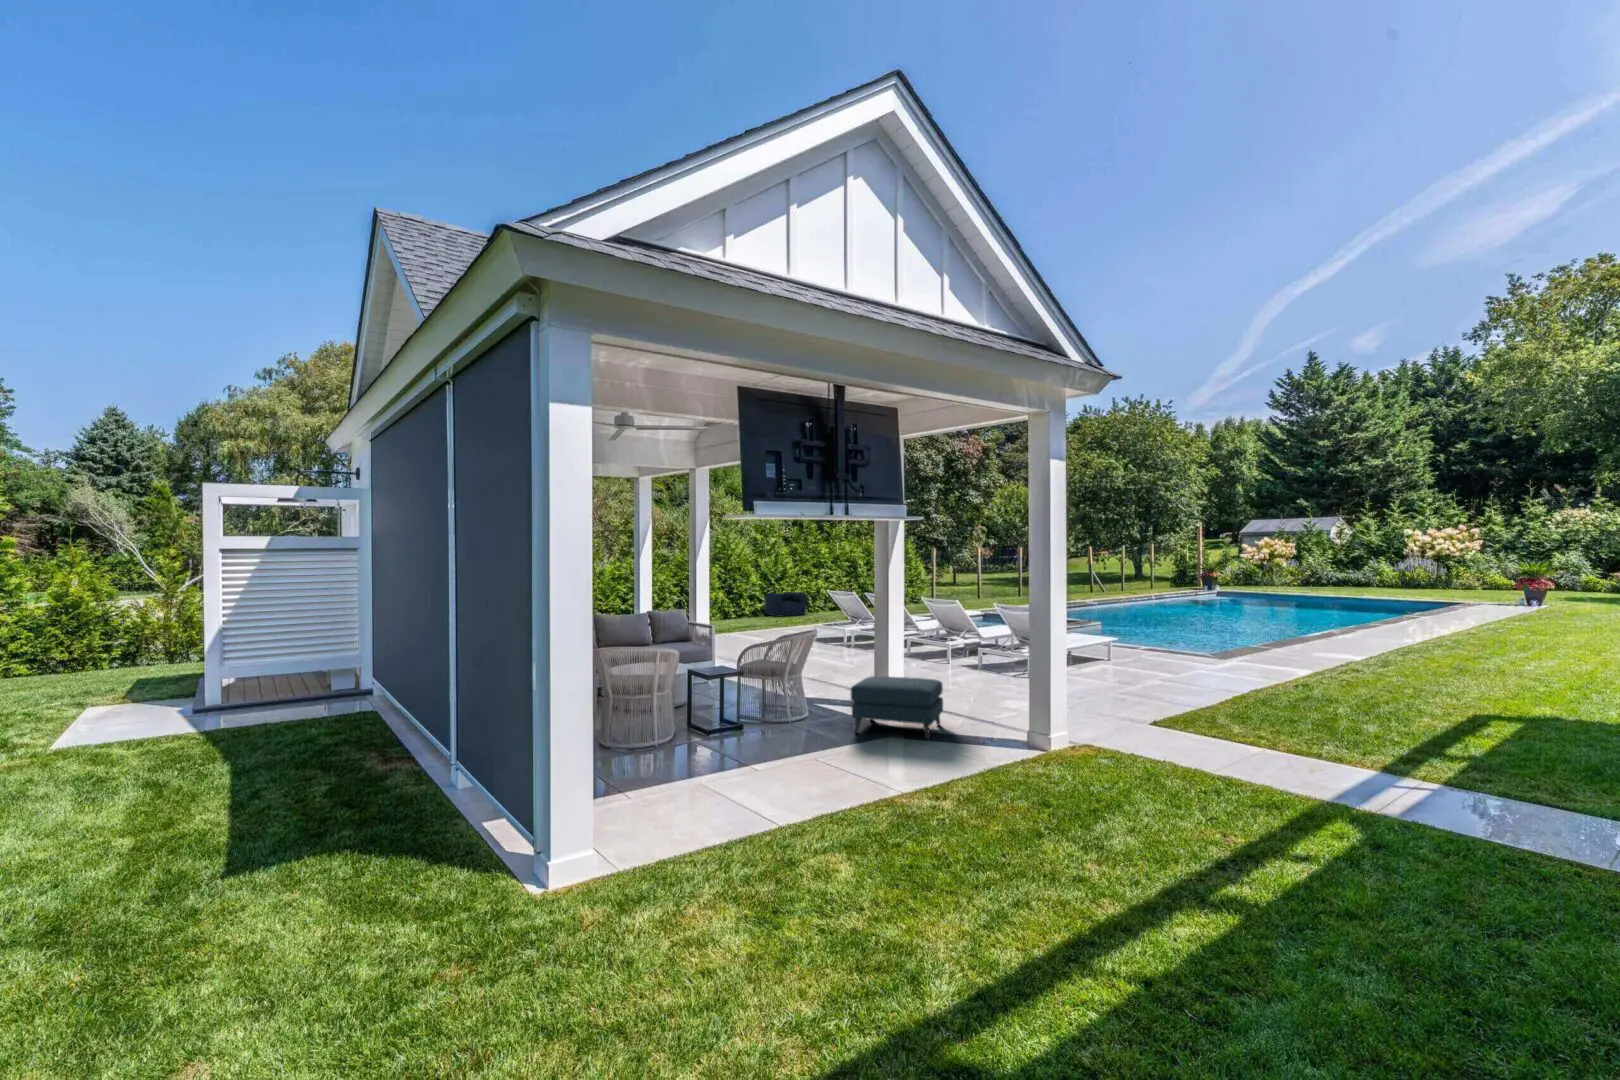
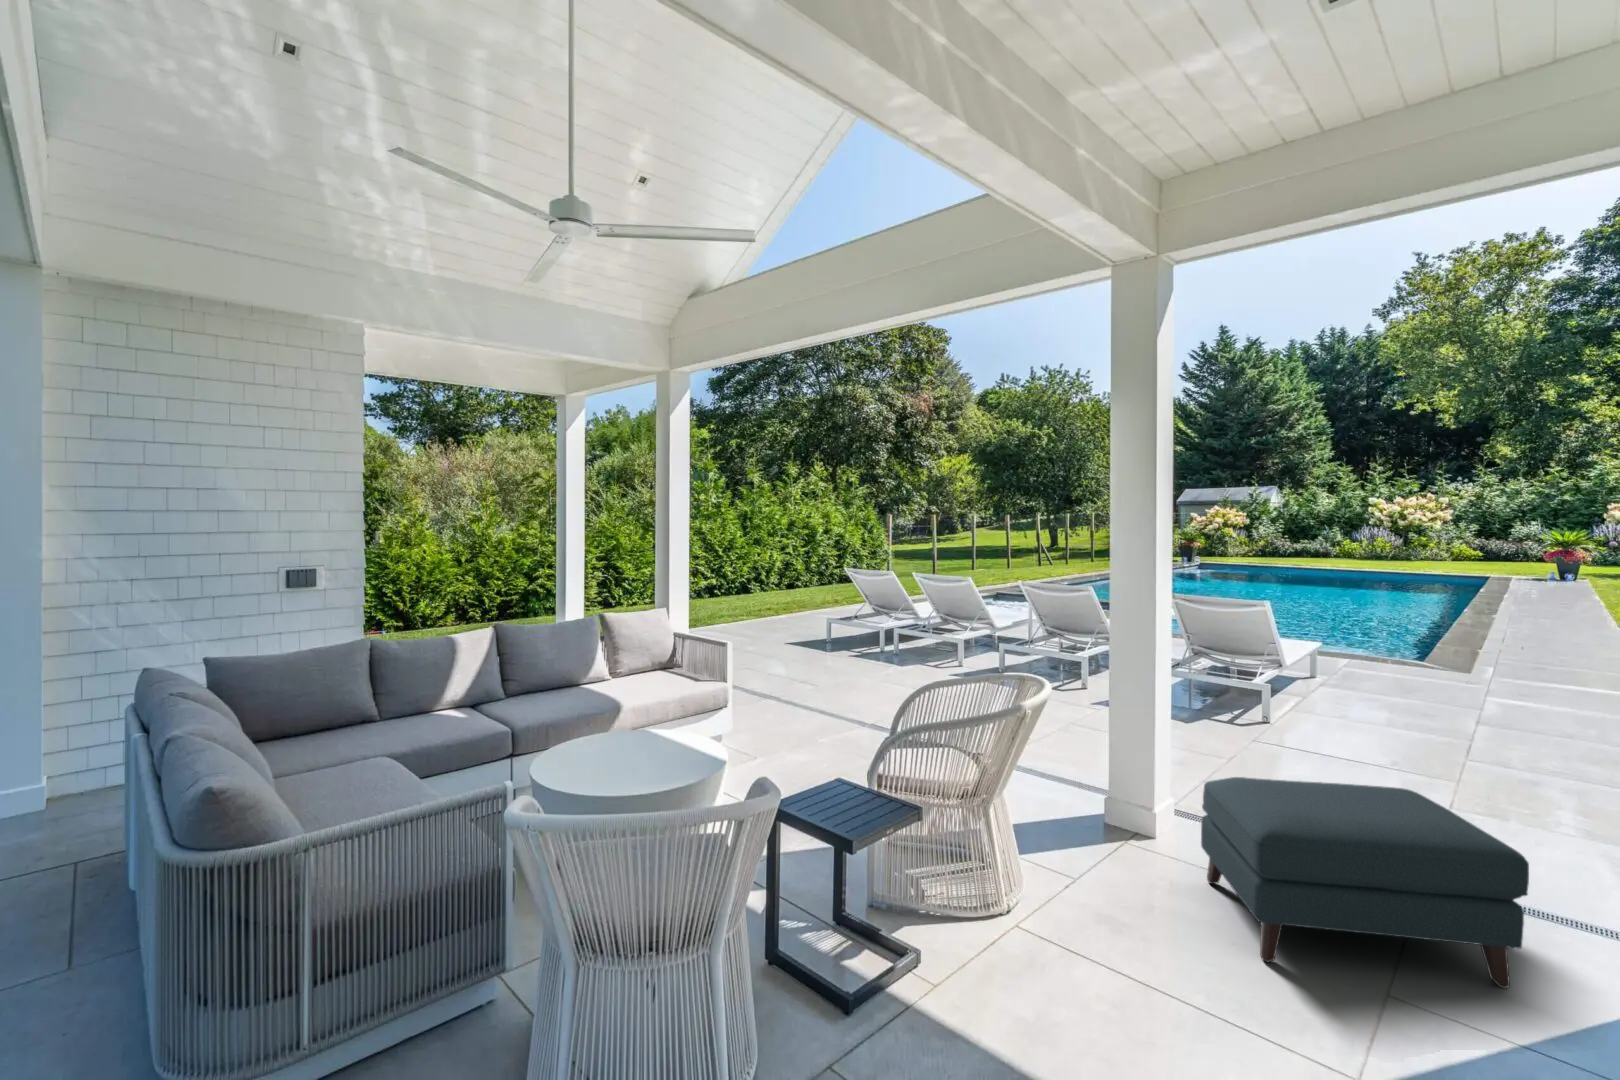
armchair: present [764,592,807,617] -> none [709,566,767,600]

